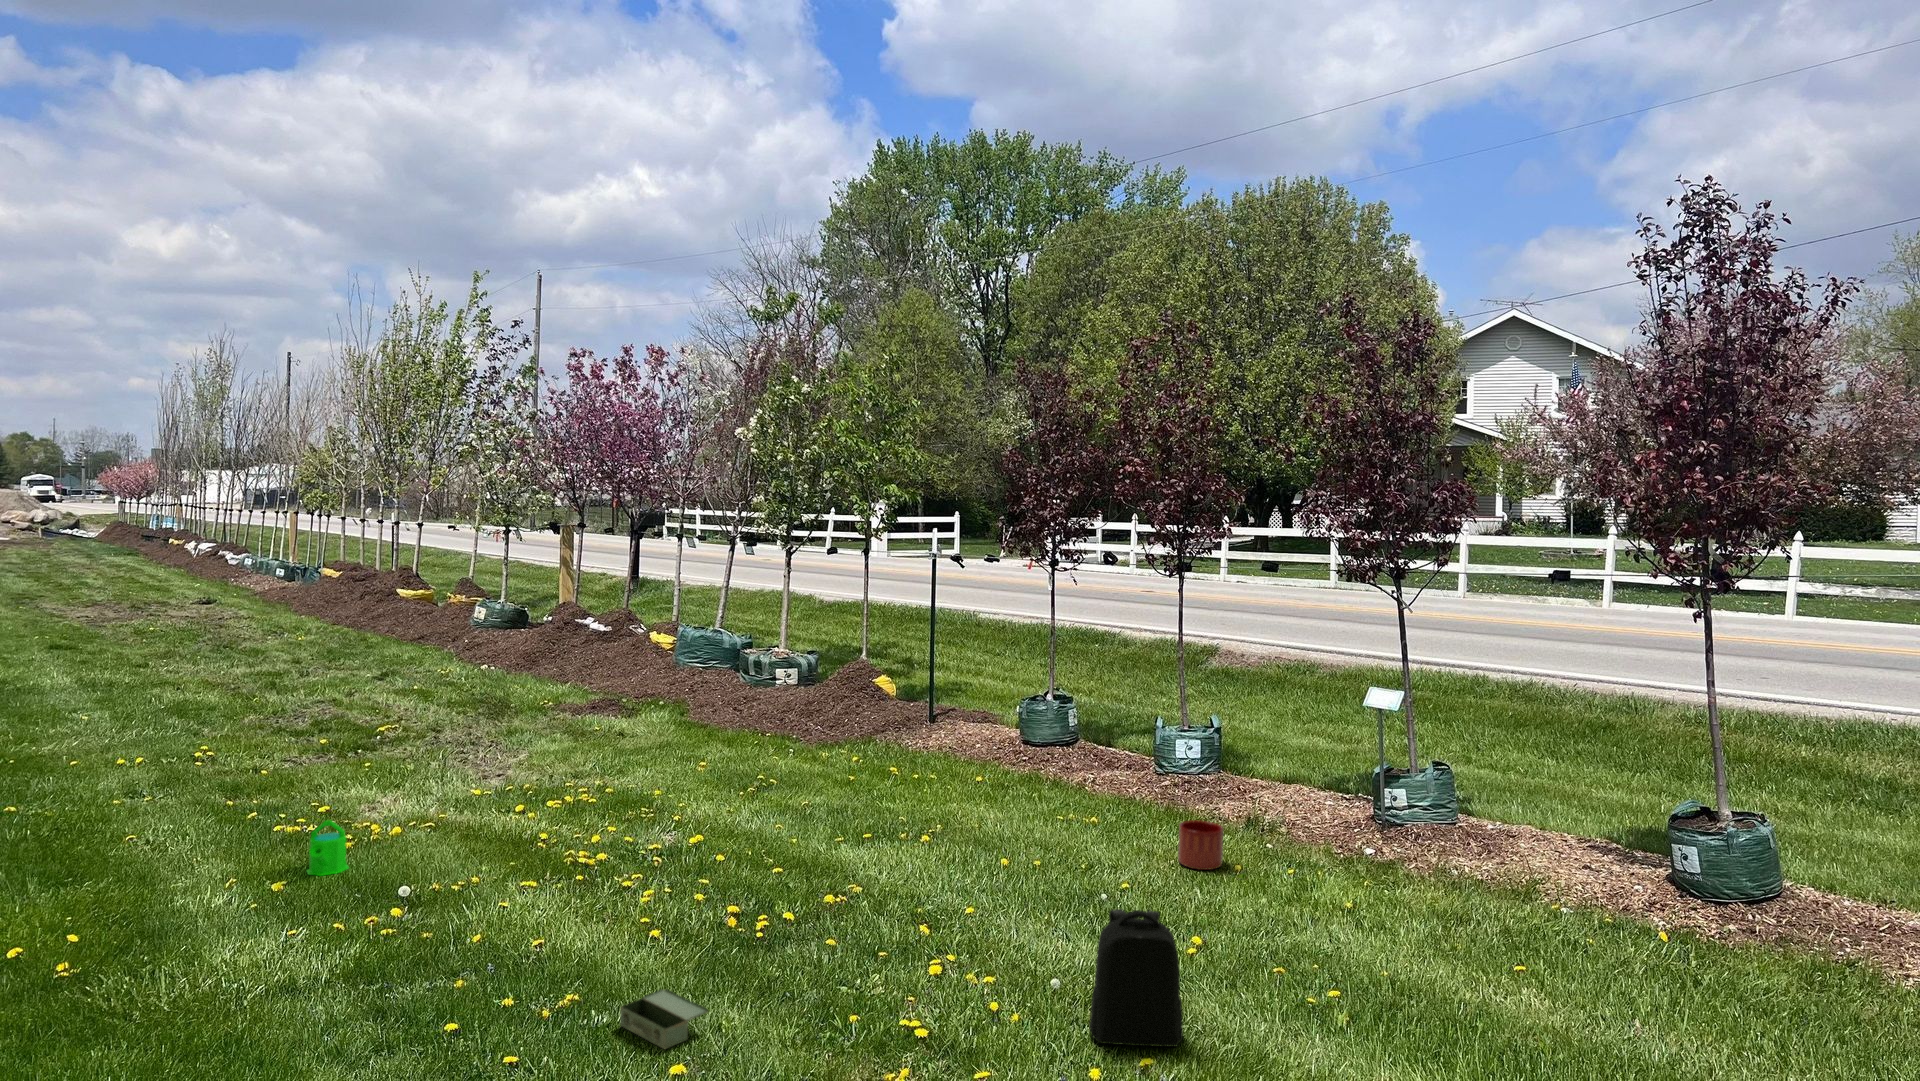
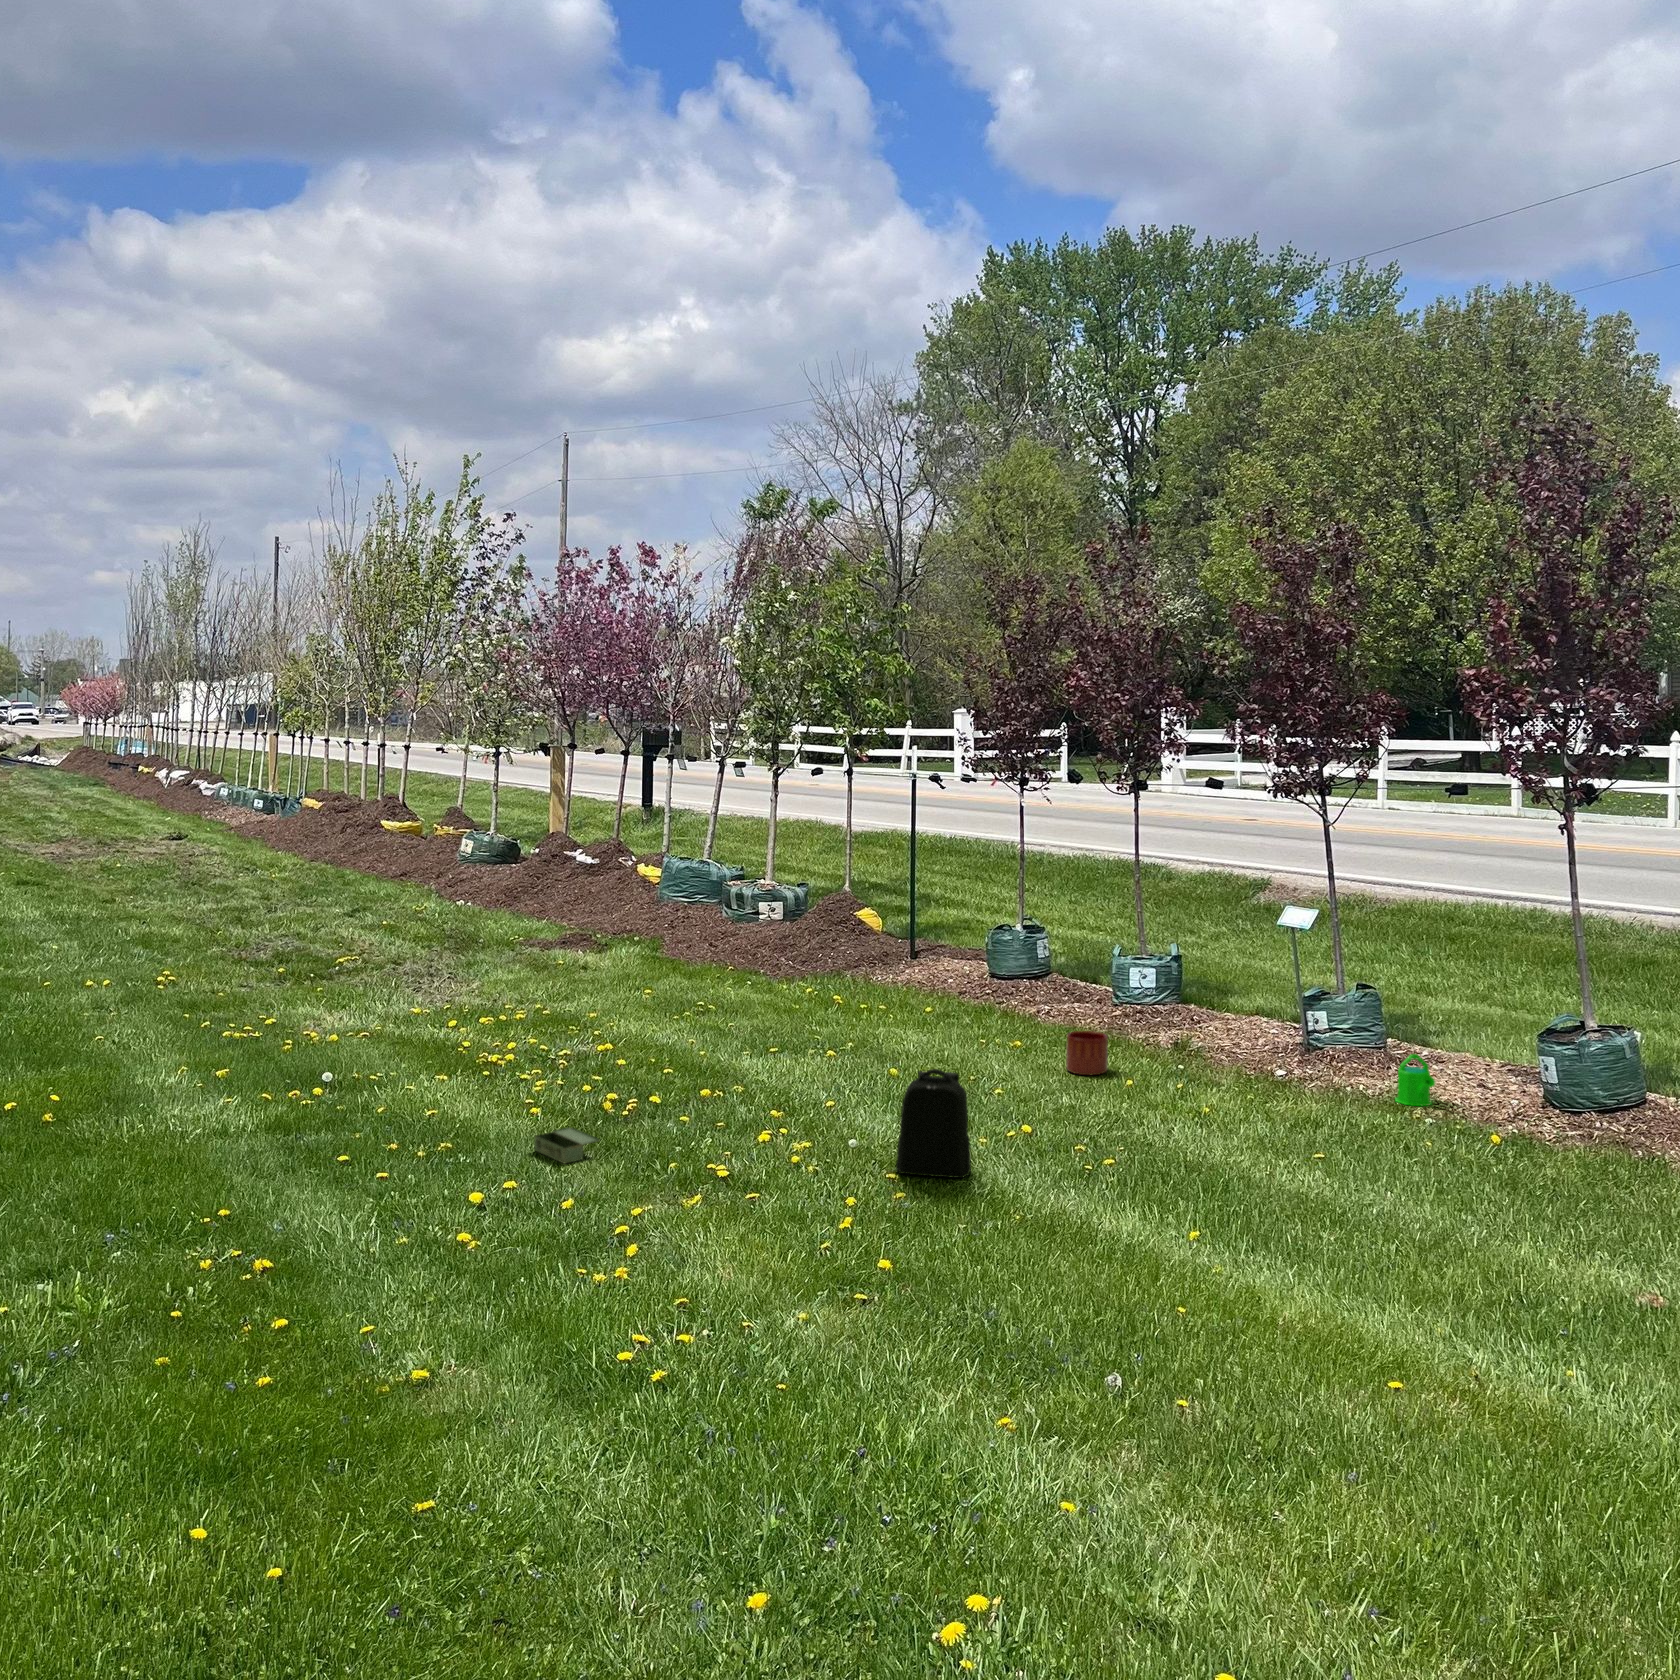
watering can: present [307,820,349,876] -> present [1395,1054,1435,1106]

